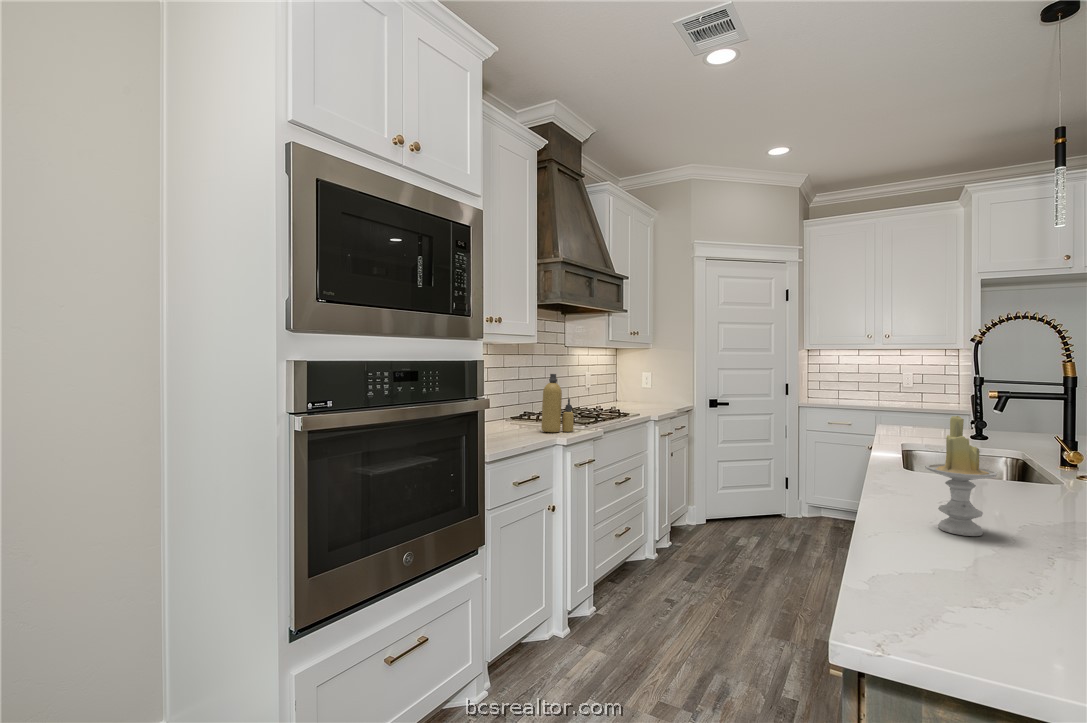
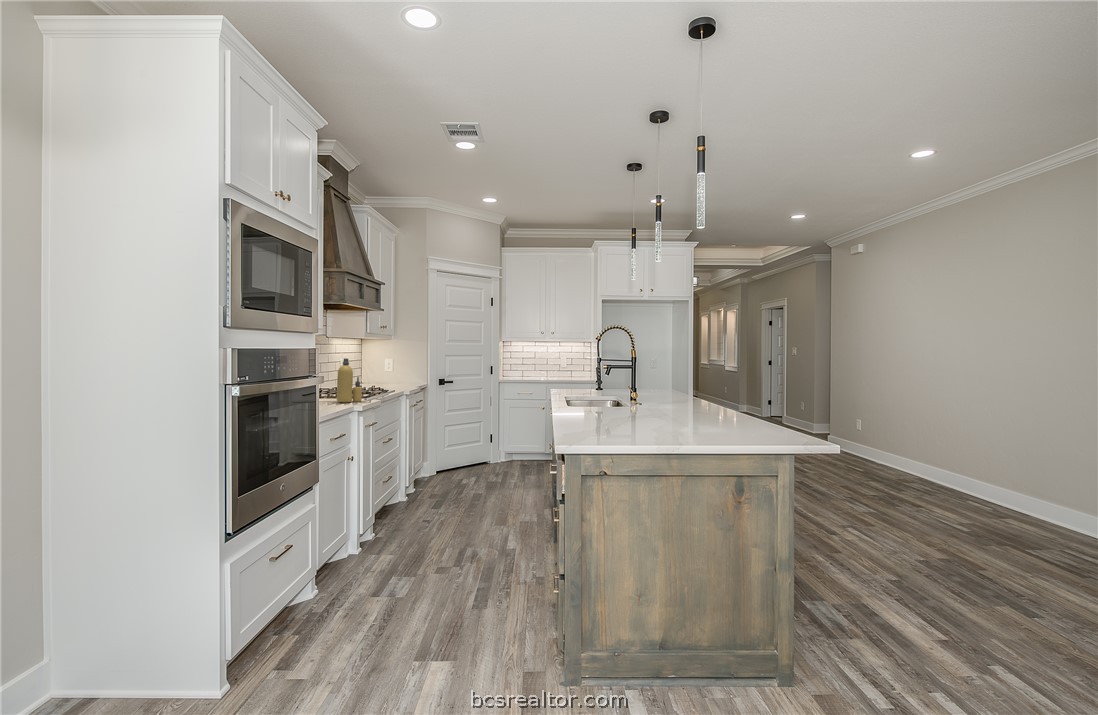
candle: present [925,416,997,536] -> none [579,373,604,424]

